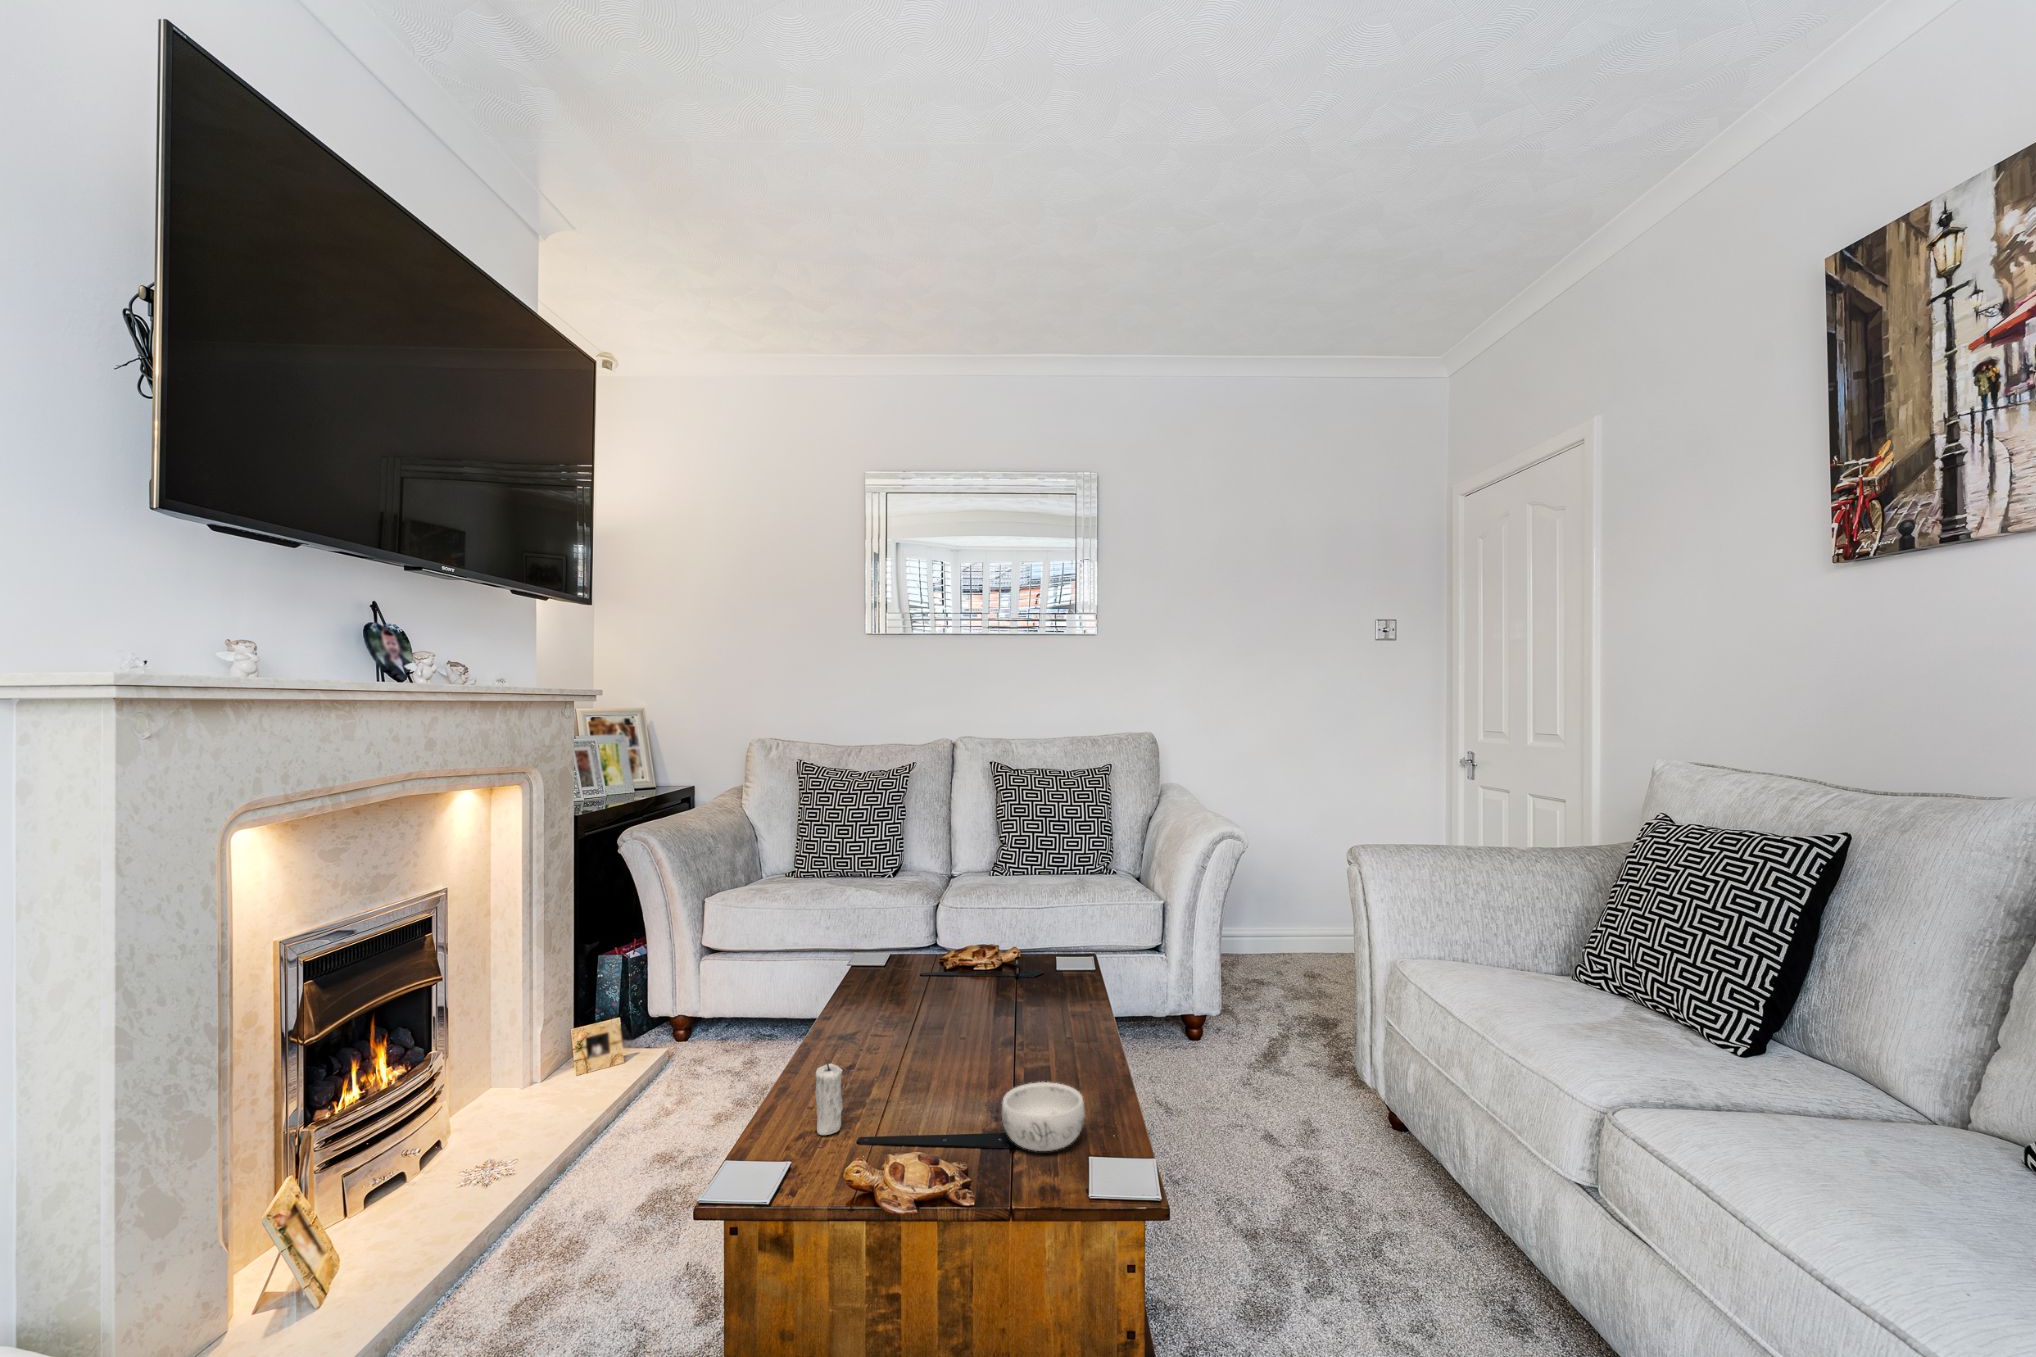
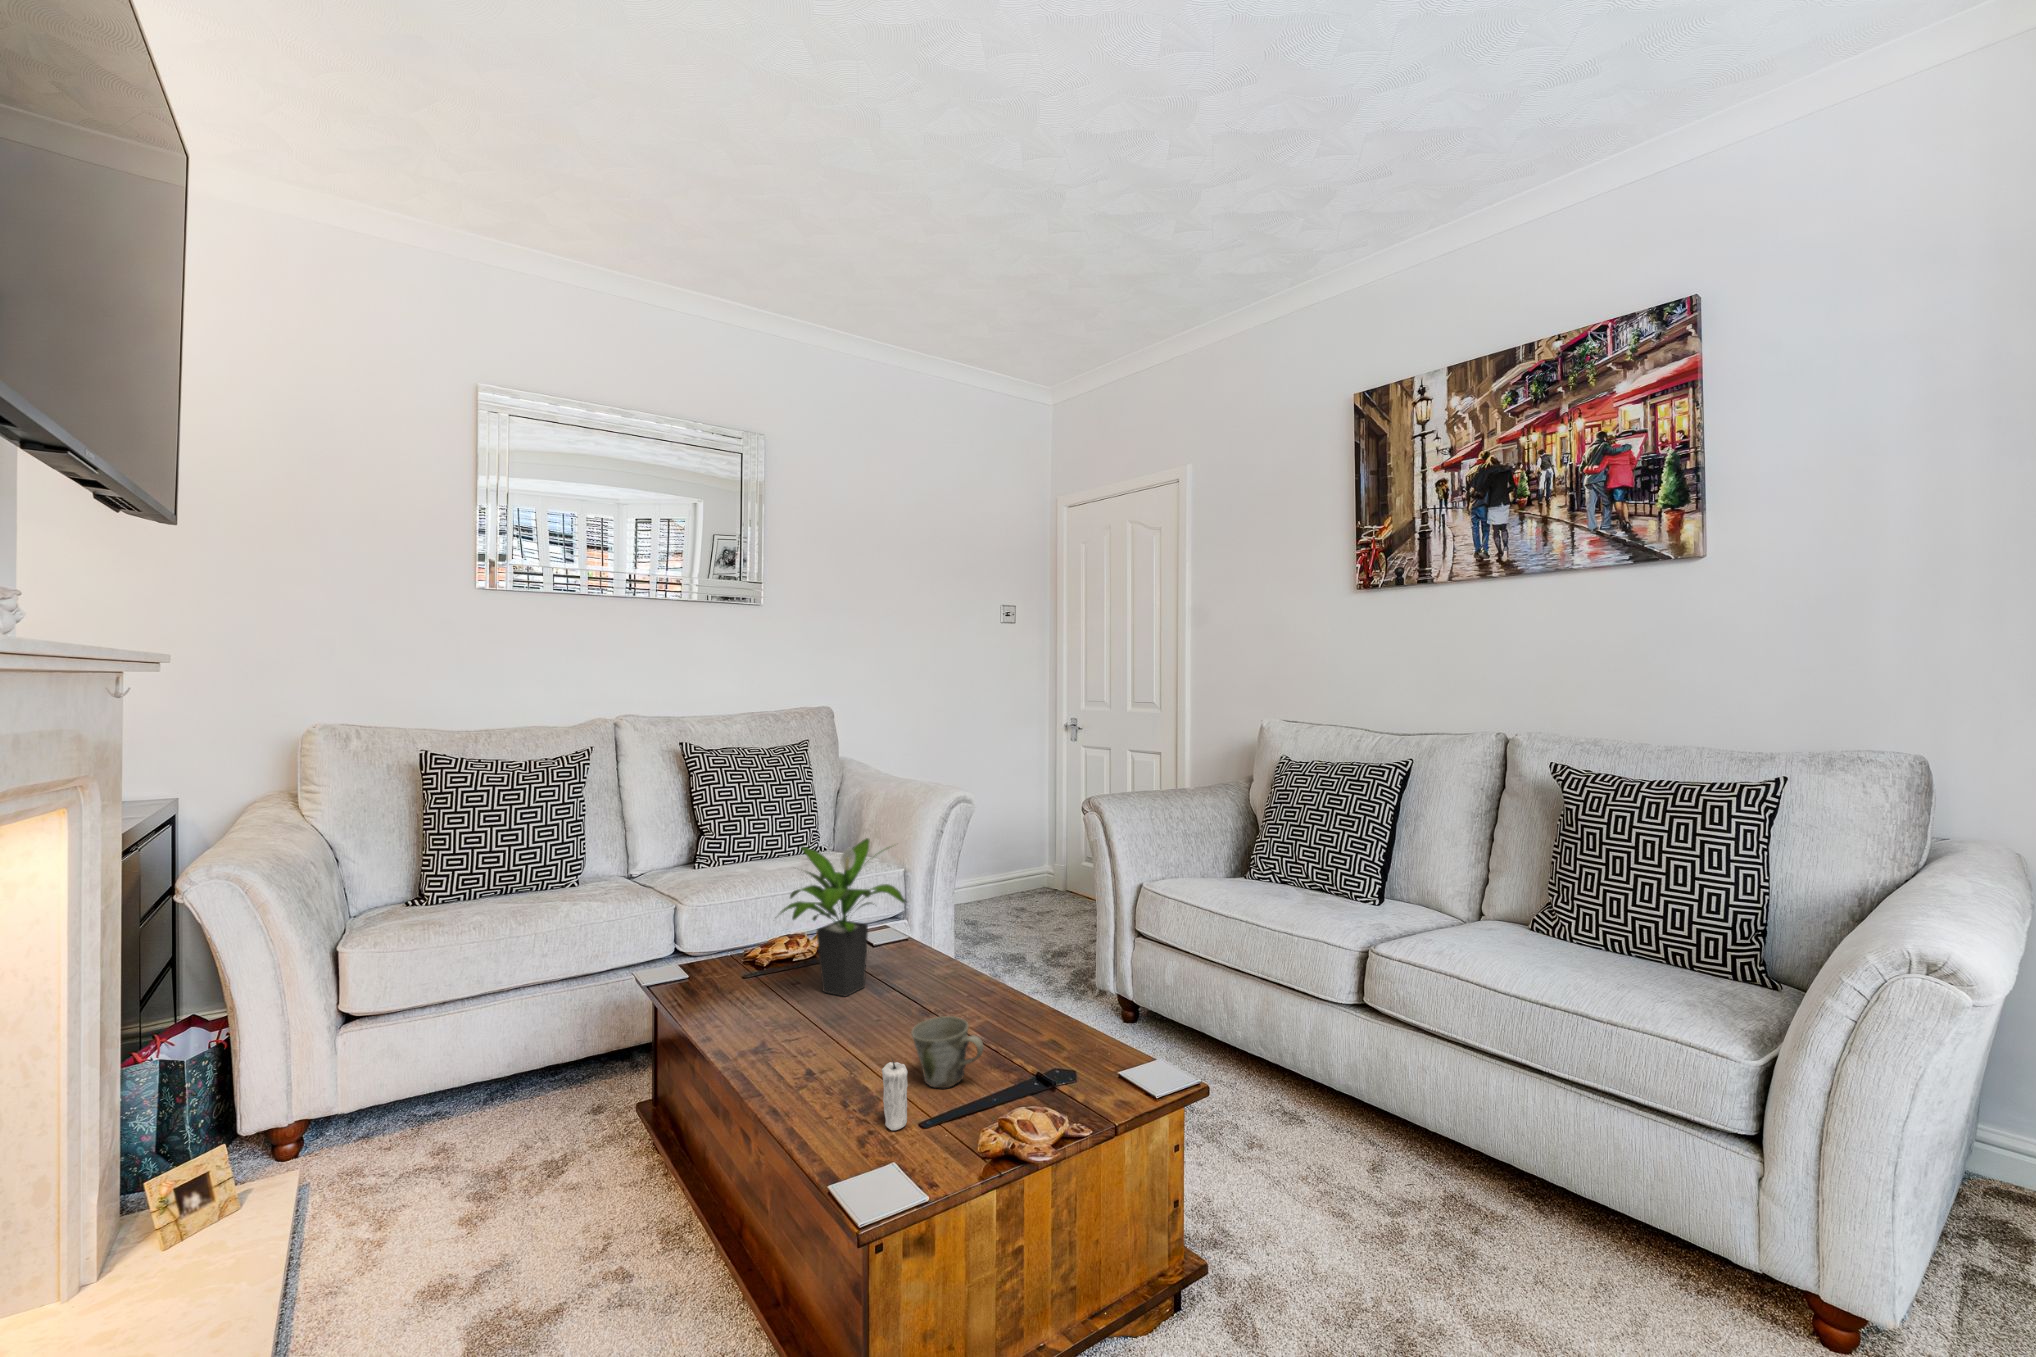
potted plant: none [910,848,1034,1008] -> present [780,838,906,997]
mug: none [893,1037,955,1114] -> present [912,1016,984,1089]
decorative bowl: present [1002,1082,1085,1151] -> none [1026,1026,1105,1083]

